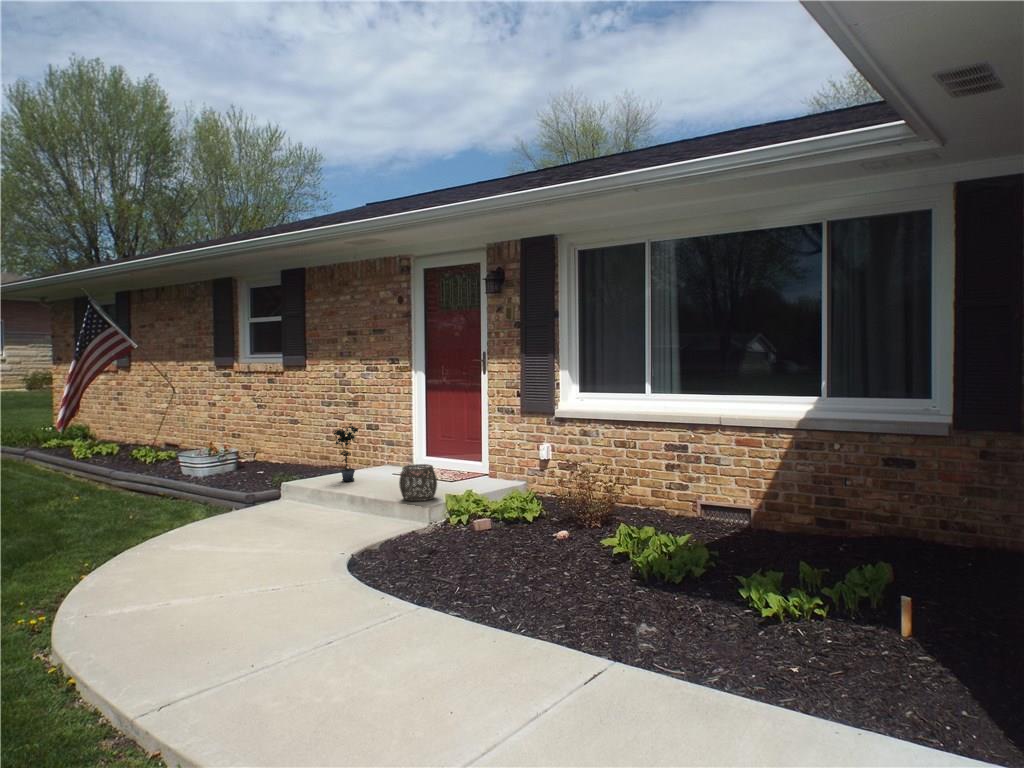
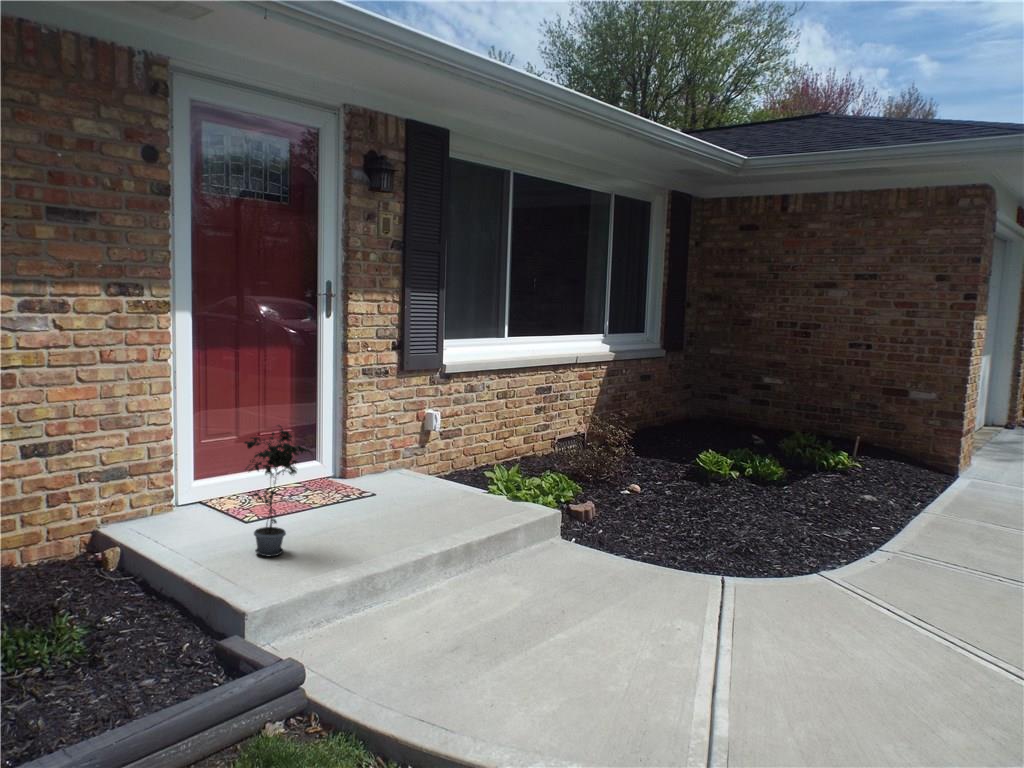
woven basket: present [399,464,437,501] -> none [457,459,518,521]

